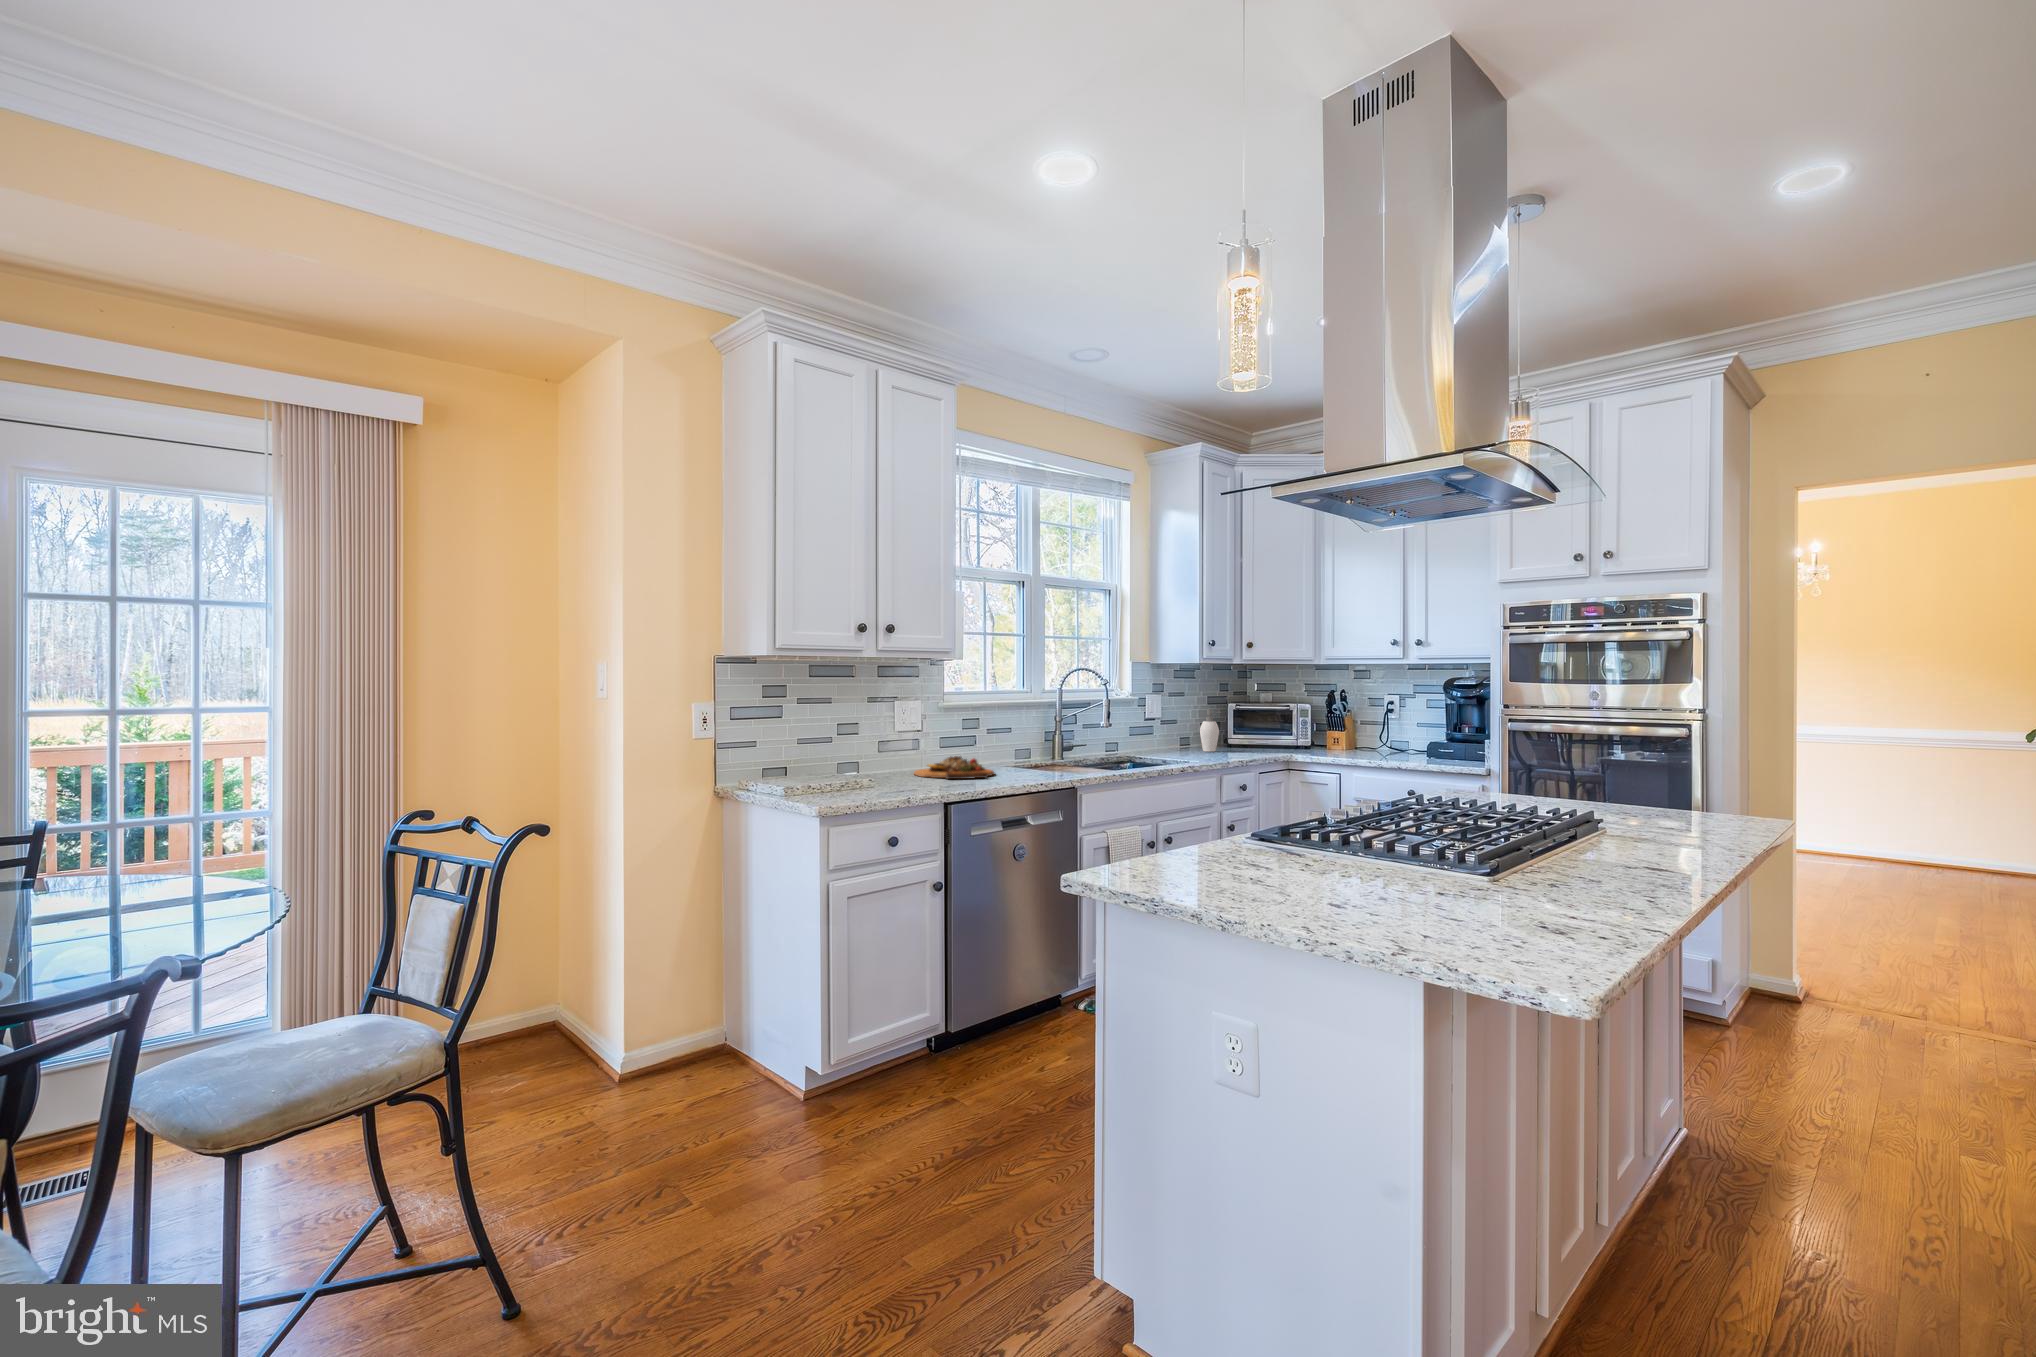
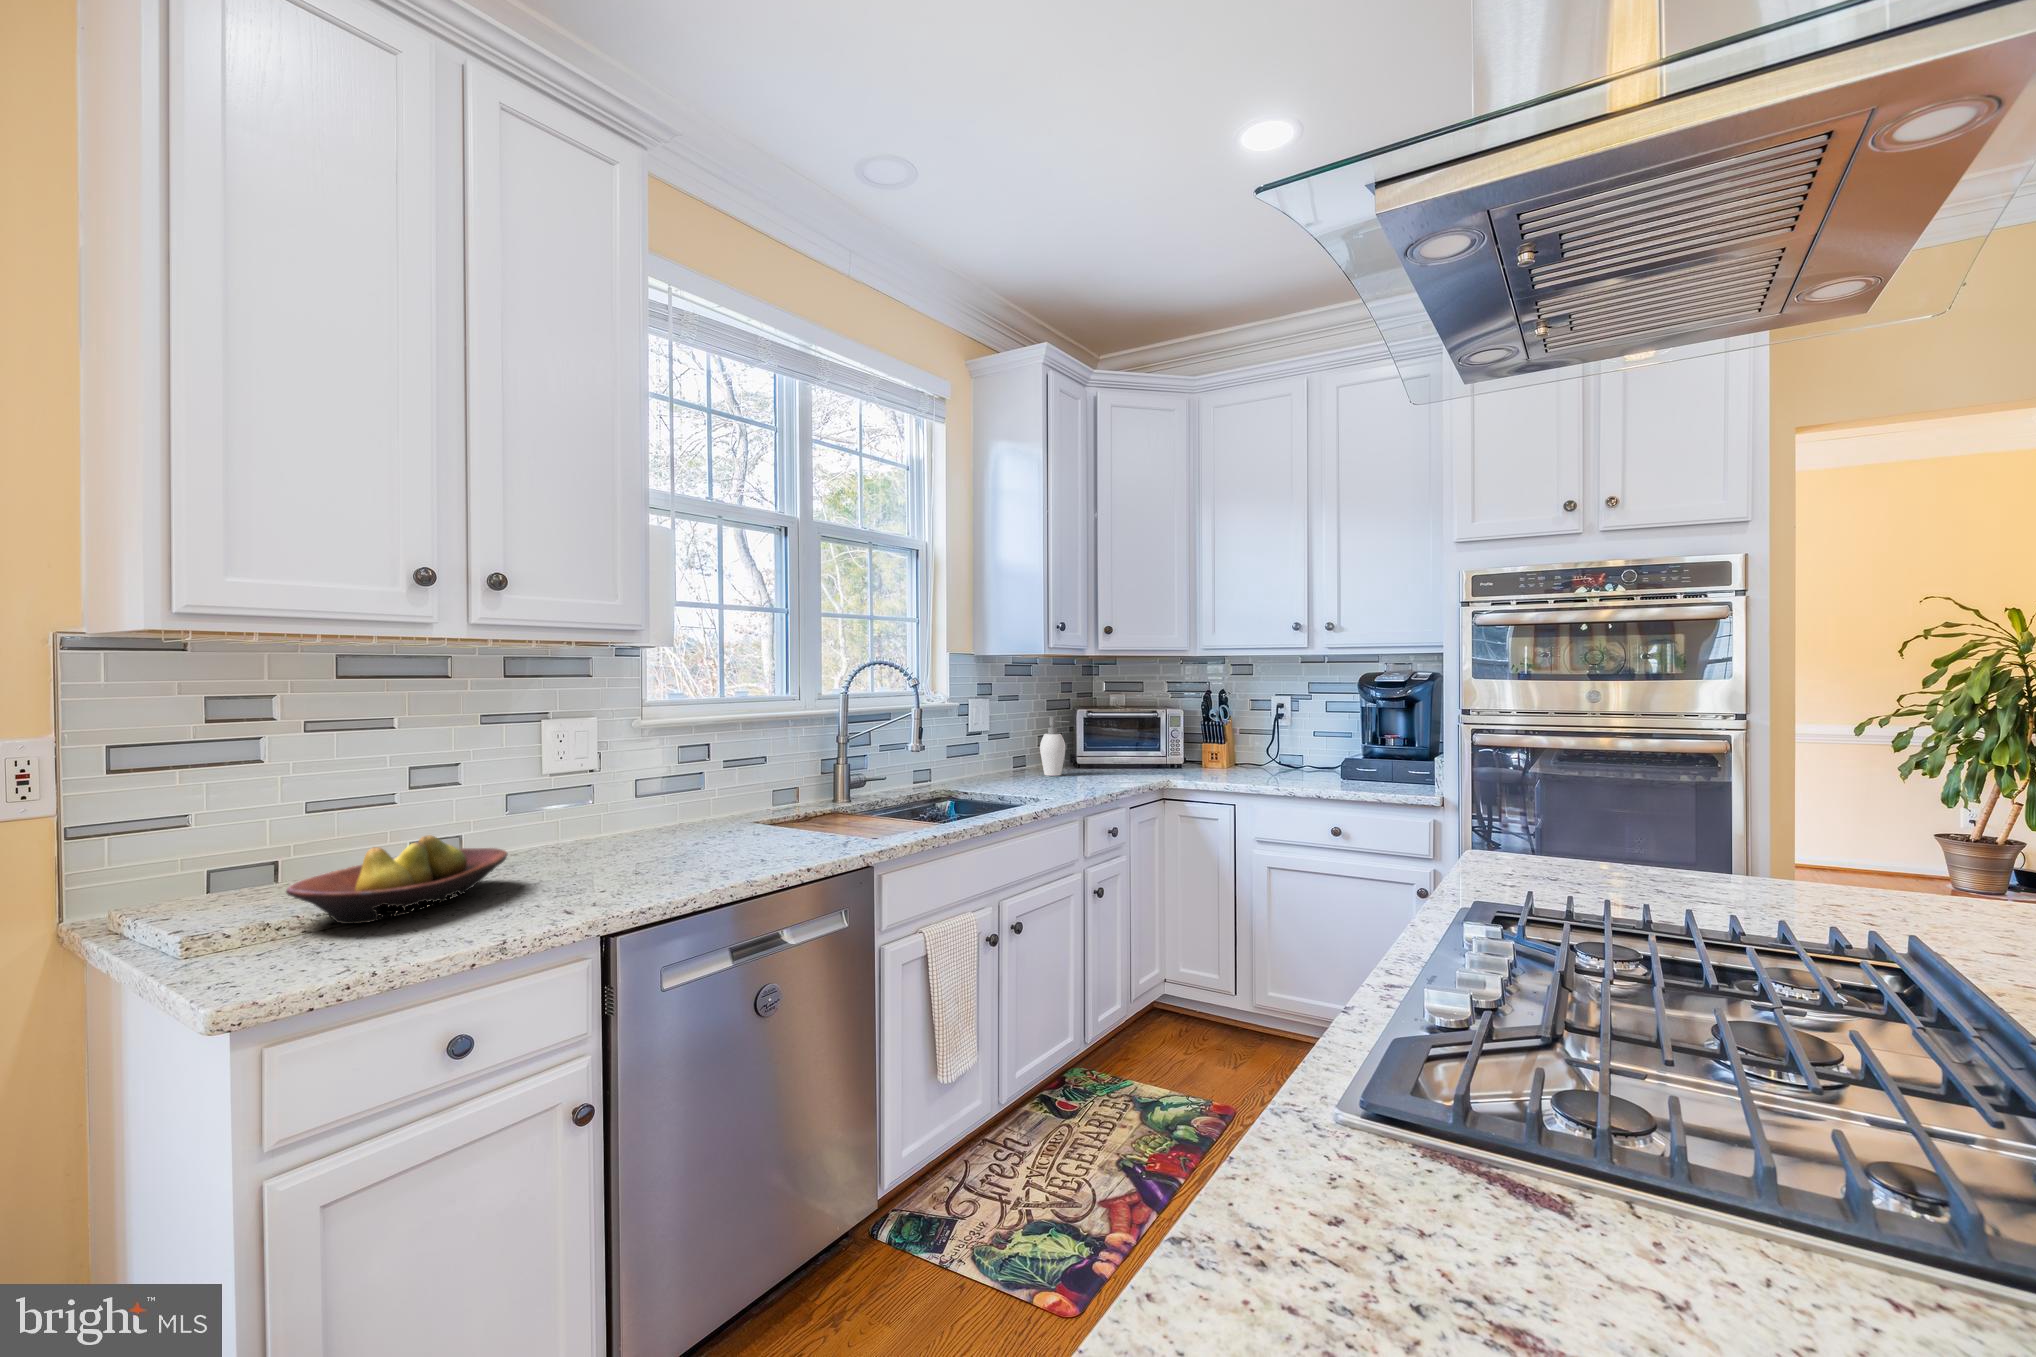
fruit bowl: none [795,755,884,792] -> present [286,835,508,924]
cutting board: present [914,756,995,779] -> none [586,814,736,863]

